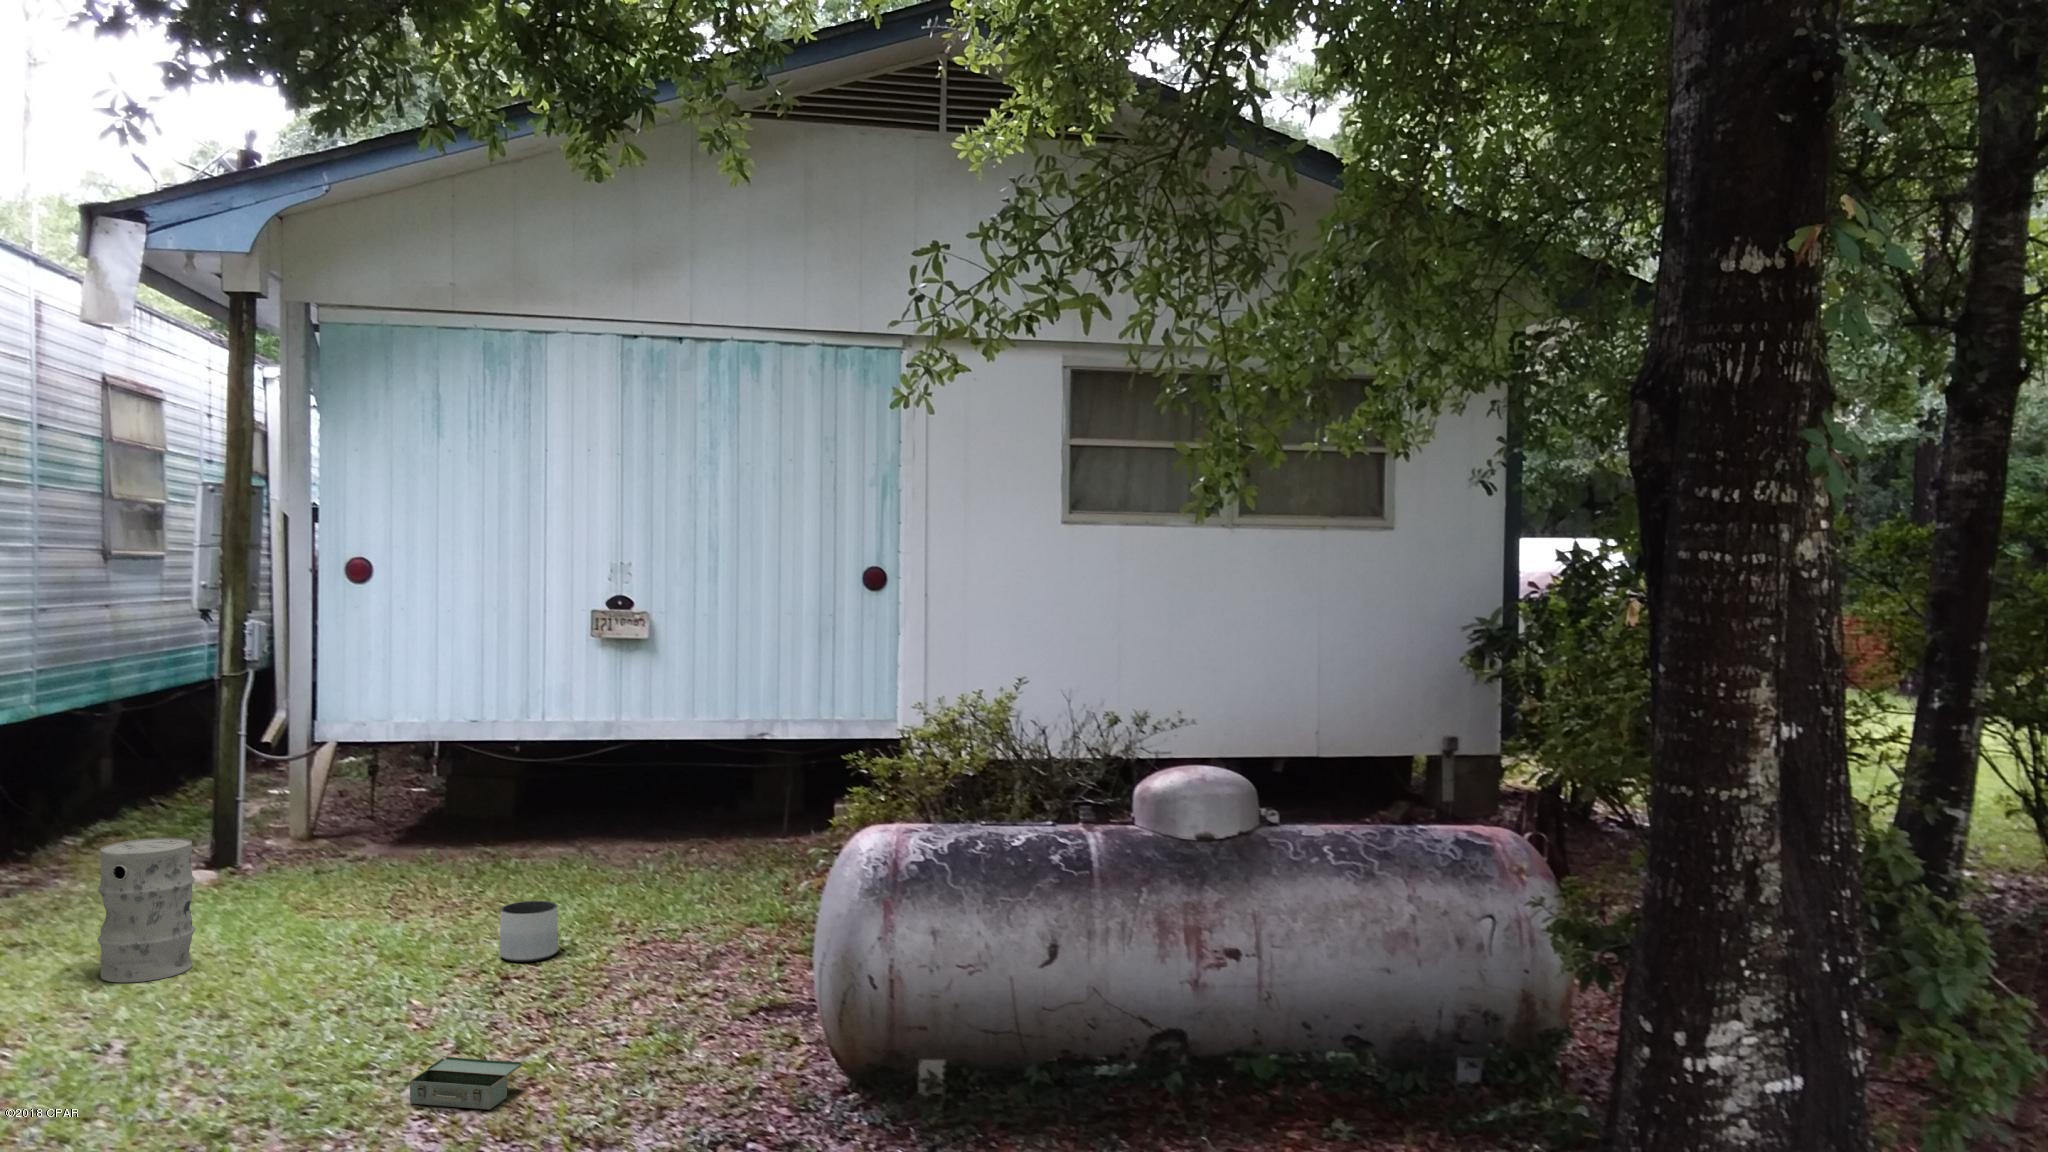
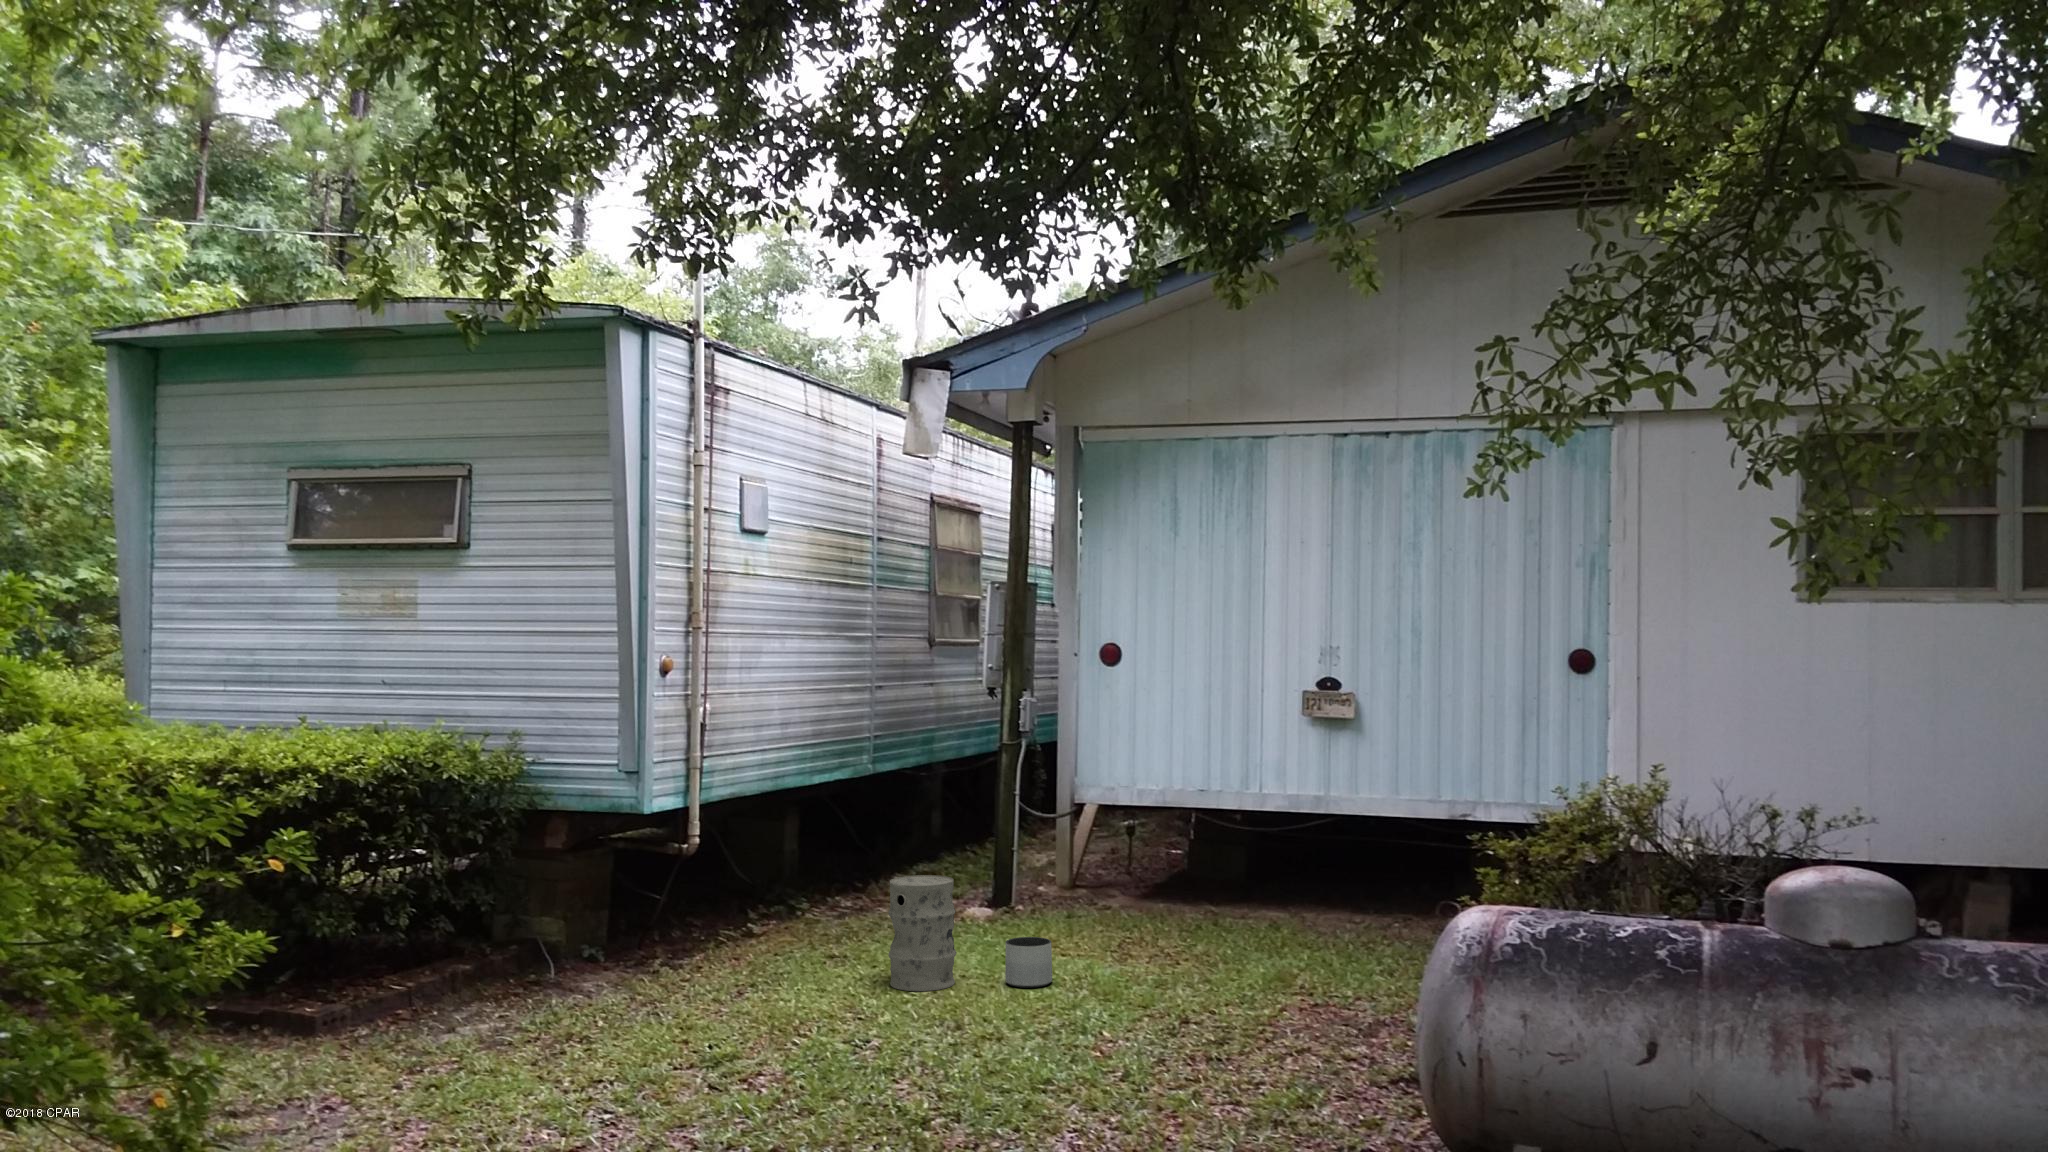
planter: present [500,901,558,962] -> present [1005,937,1052,988]
toolbox: present [410,1057,522,1109] -> none [1070,1079,1162,1128]

